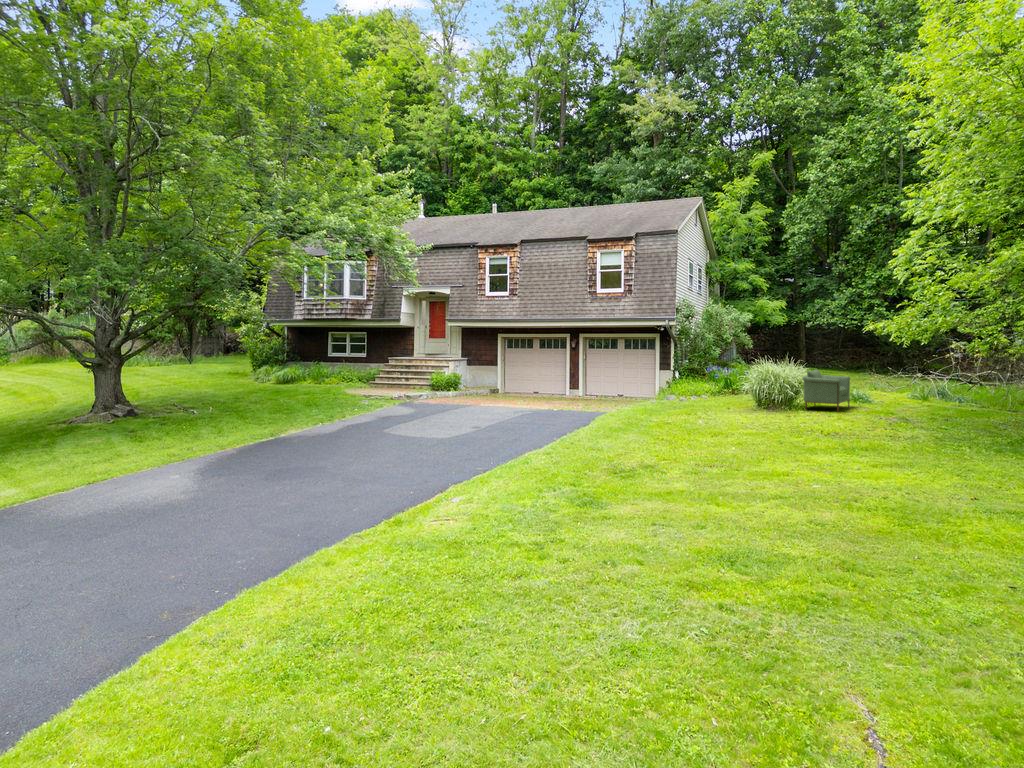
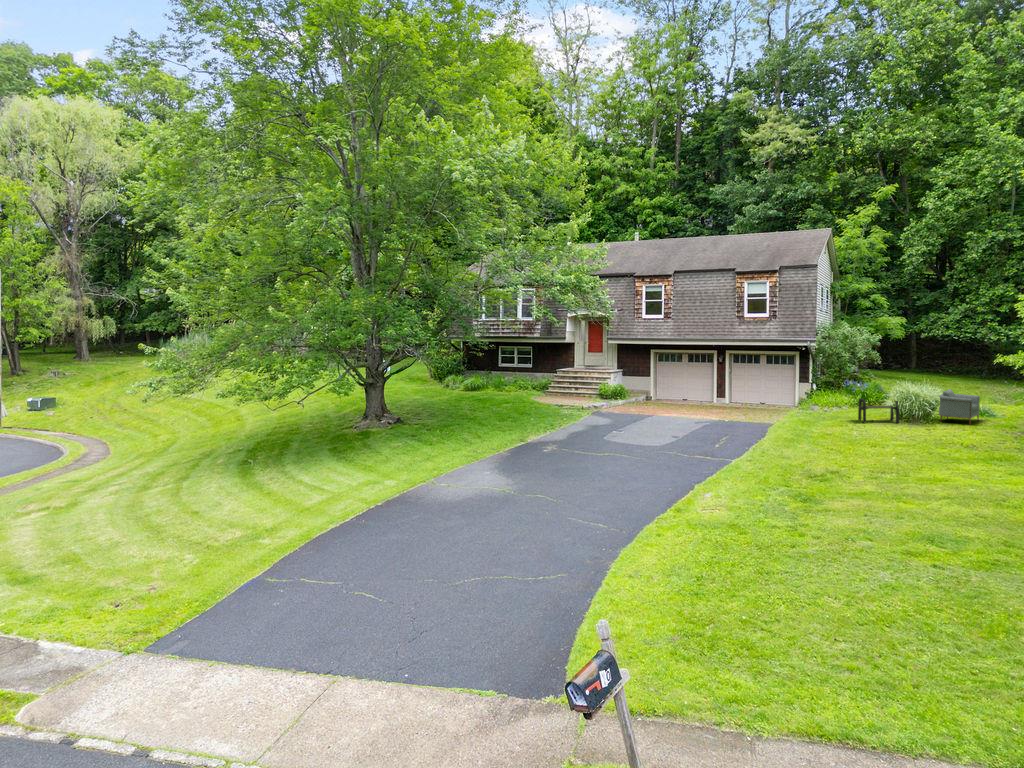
bench: none [712,381,757,412] -> present [858,399,899,423]

